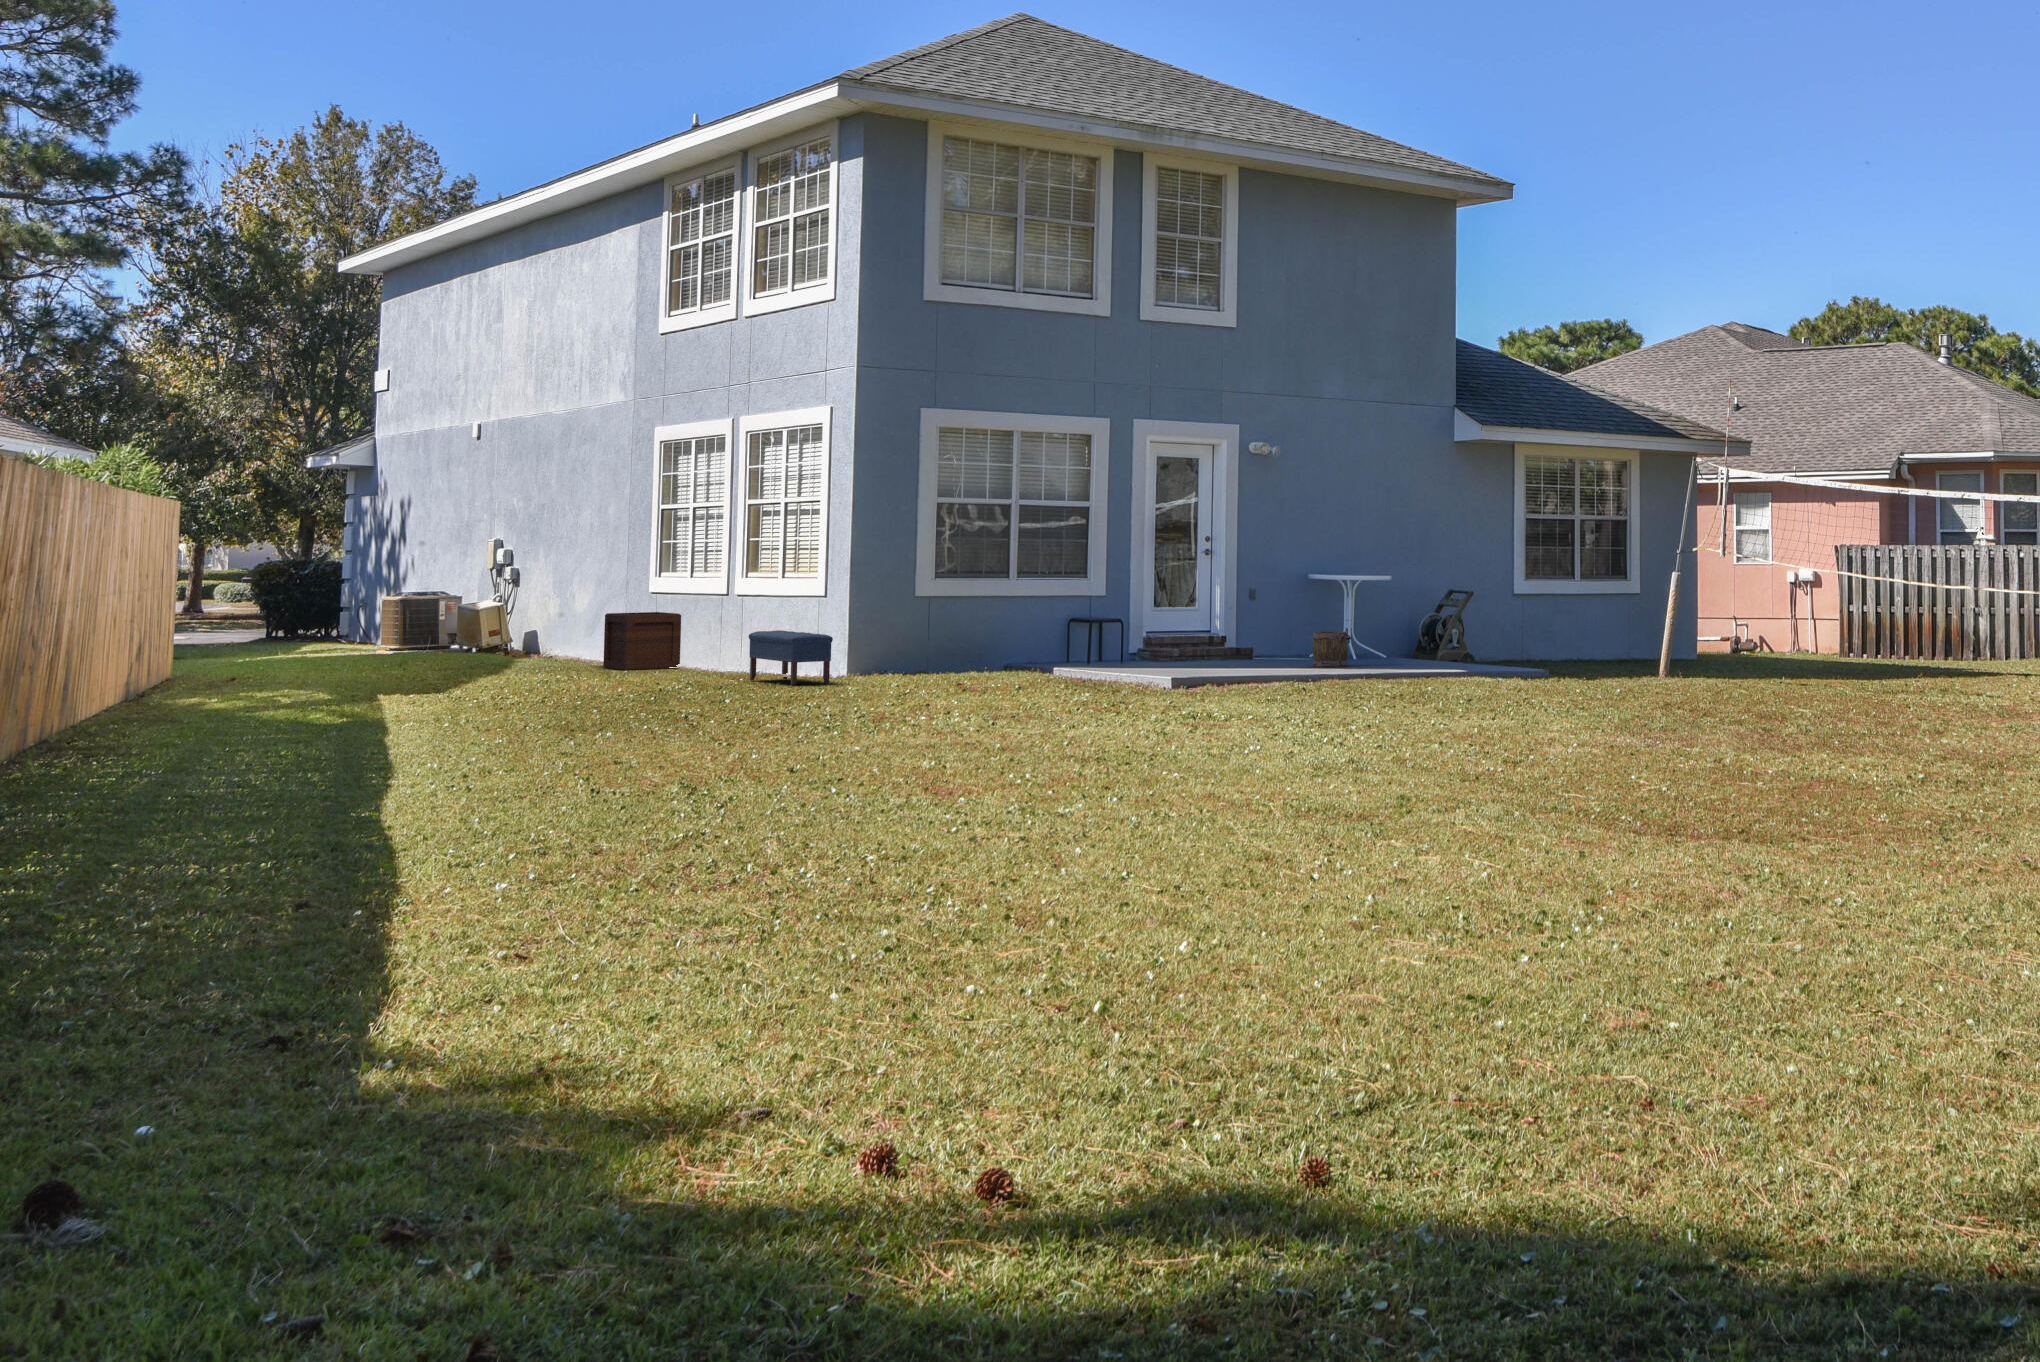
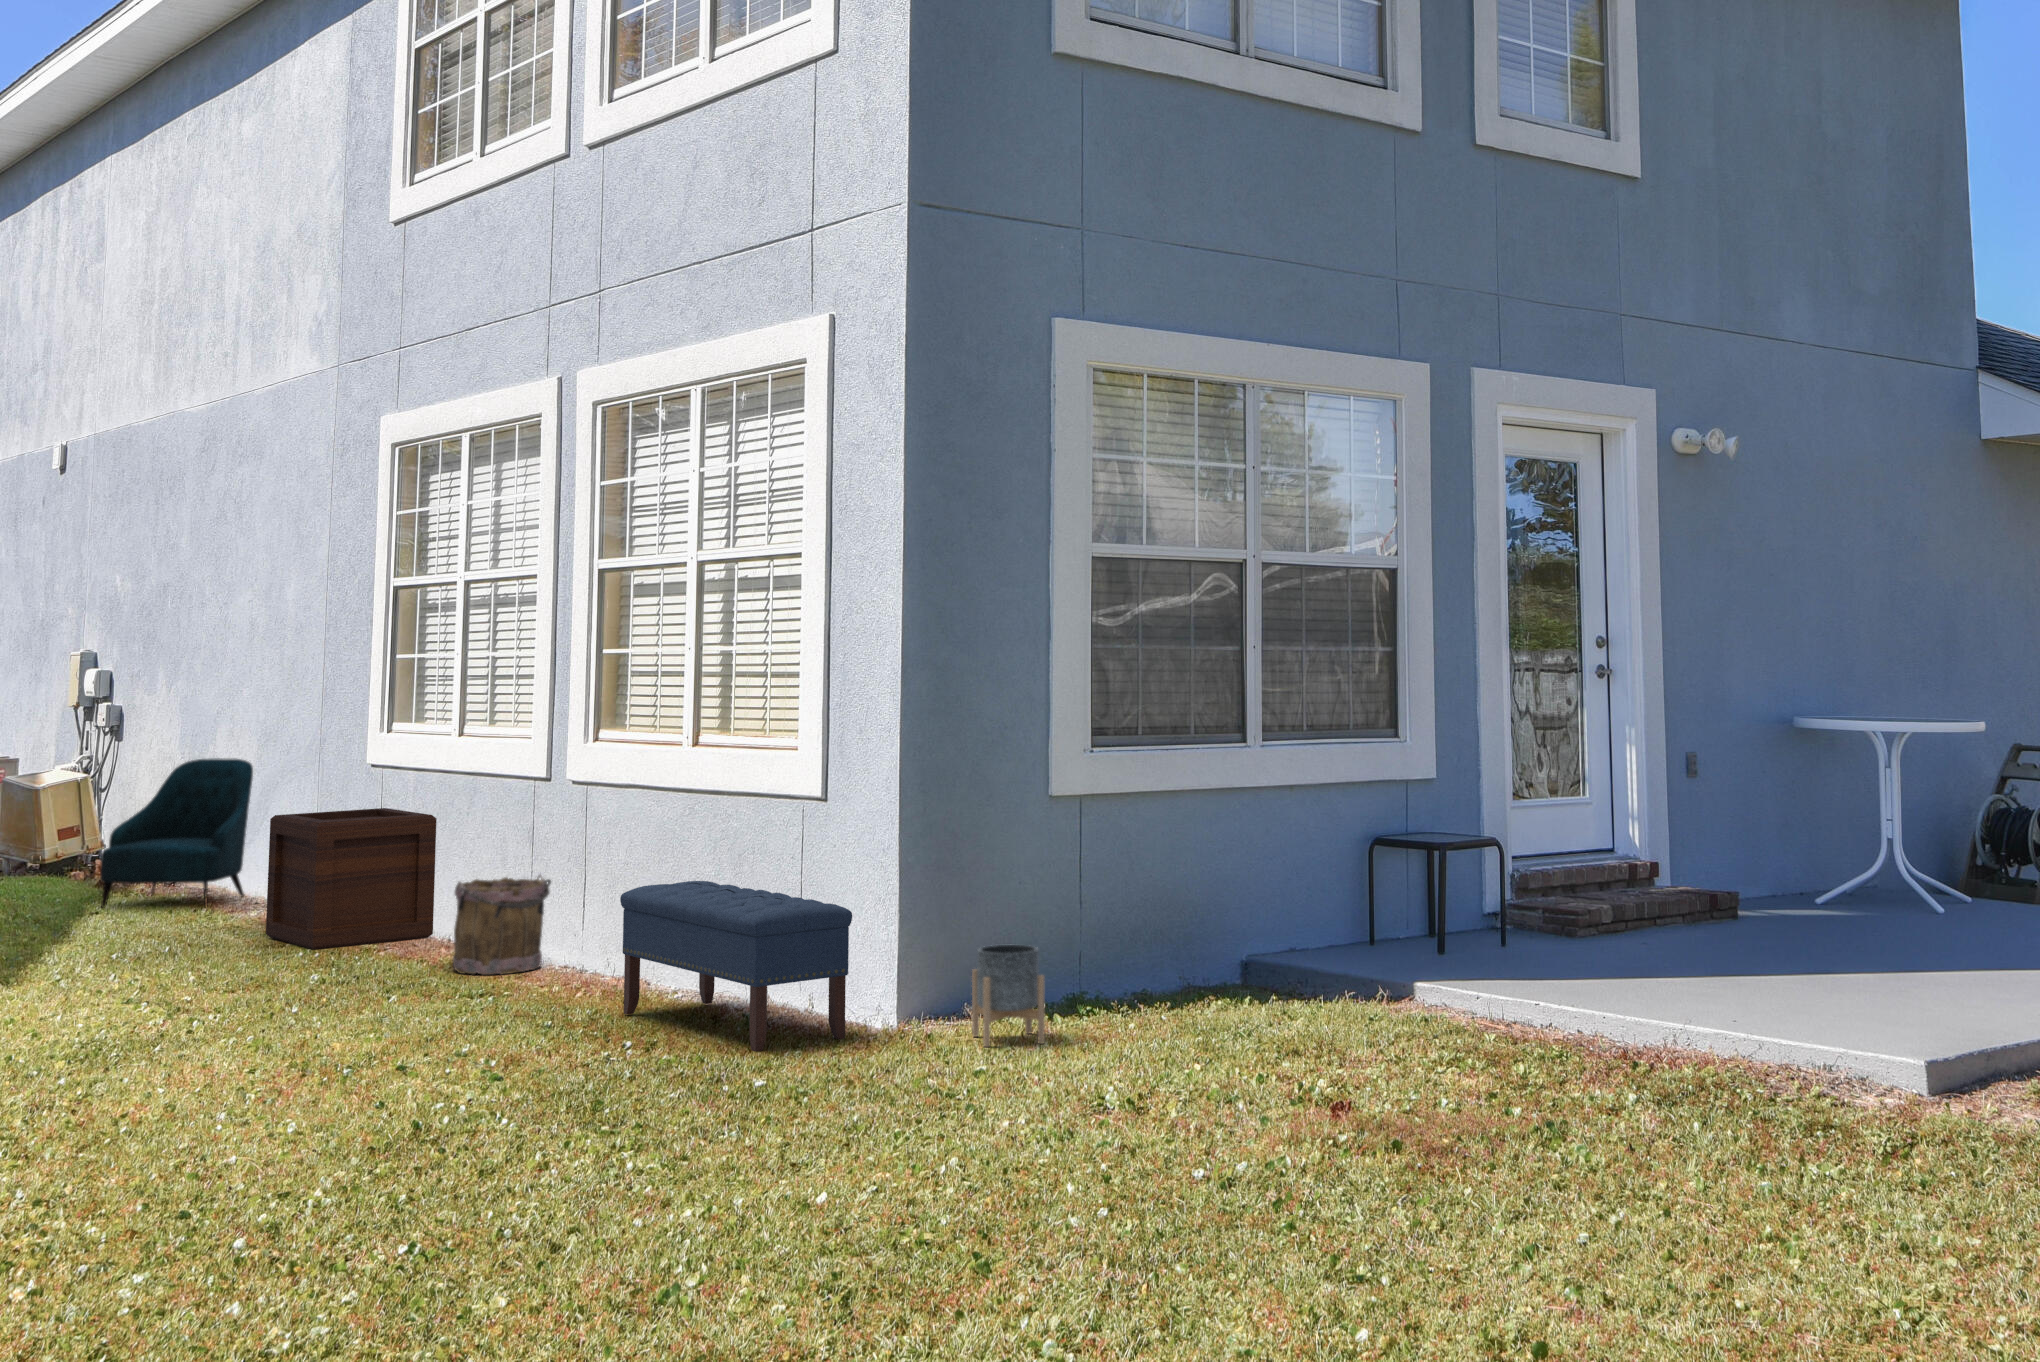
armchair: none [520,593,593,663] -> present [100,758,253,908]
bucket: present [1313,629,1351,667] -> present [453,875,551,975]
planter: none [877,650,902,685] -> present [972,944,1045,1047]

